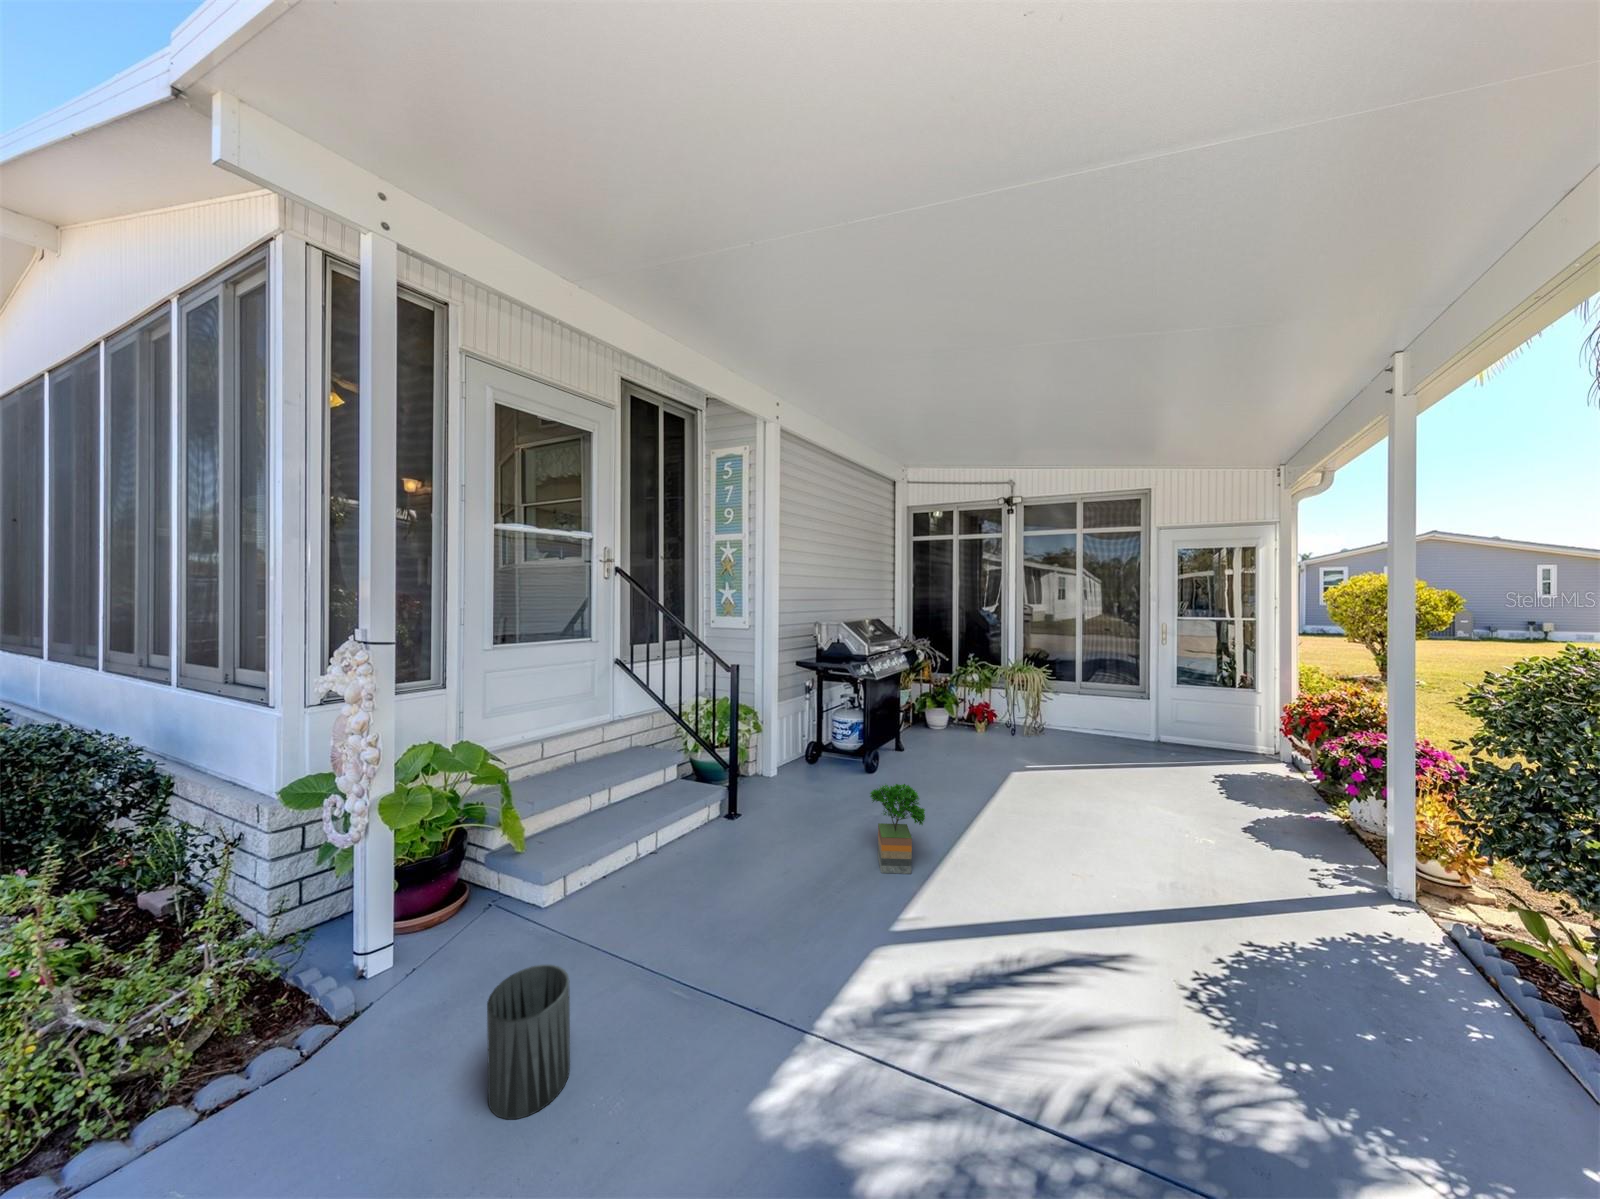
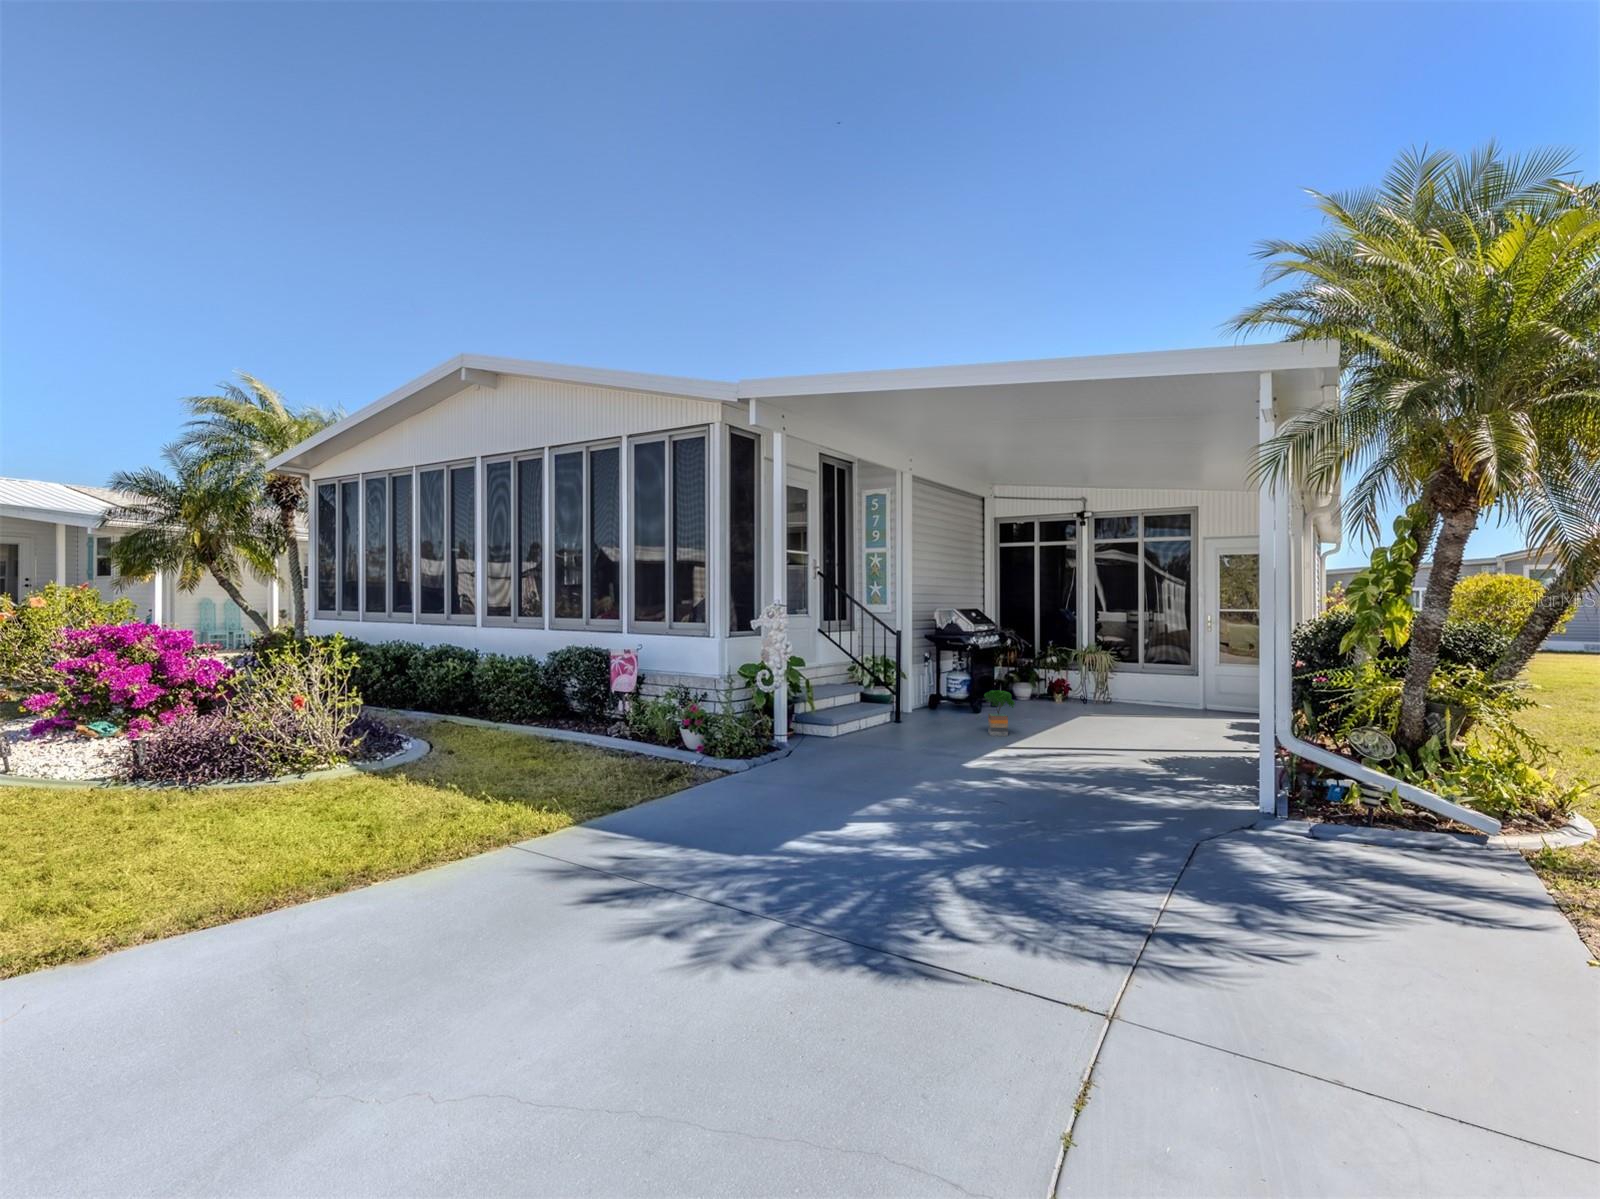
trash can: present [487,965,570,1119] -> none [856,723,883,763]

